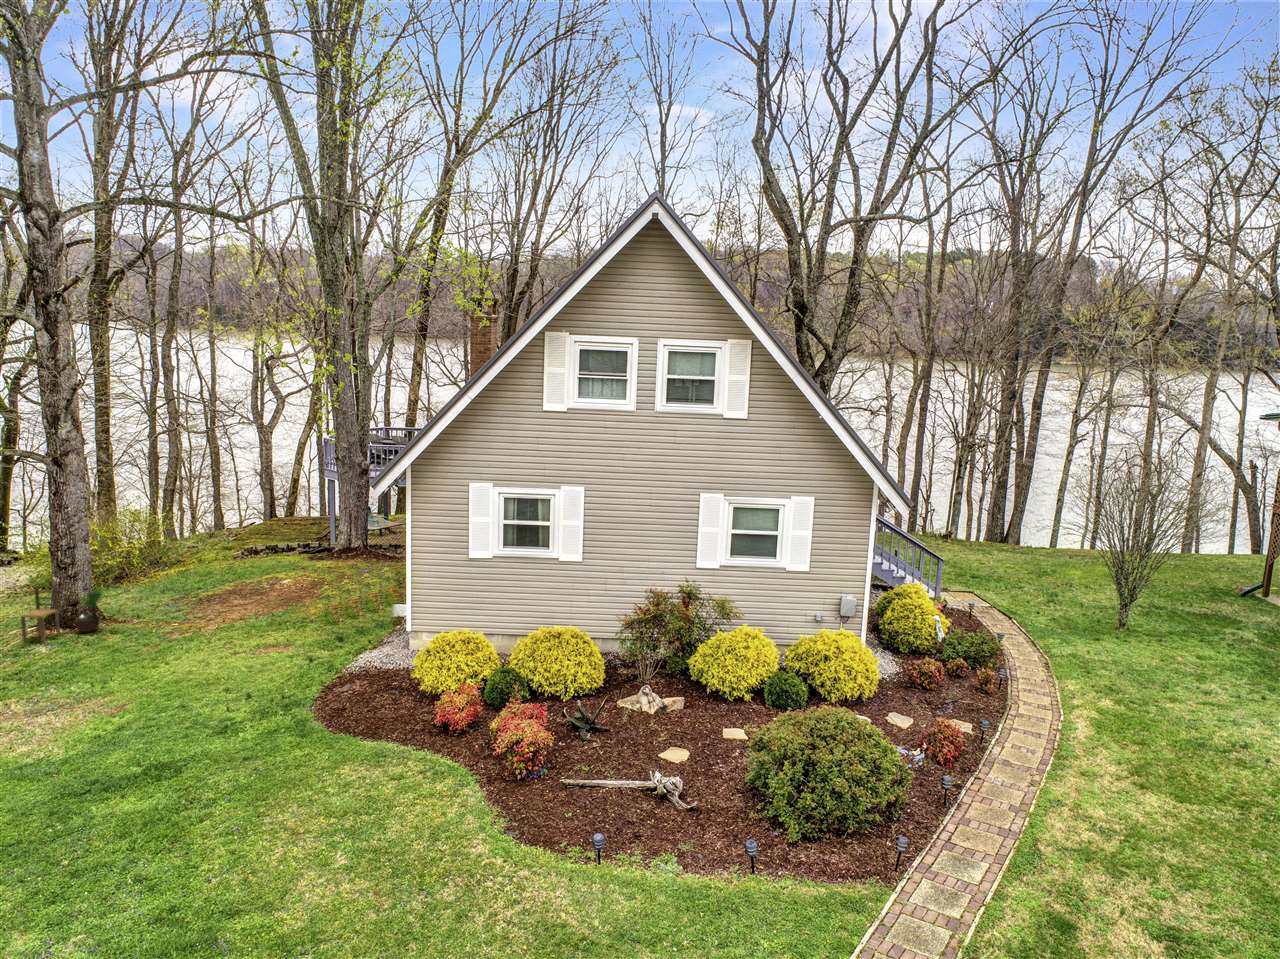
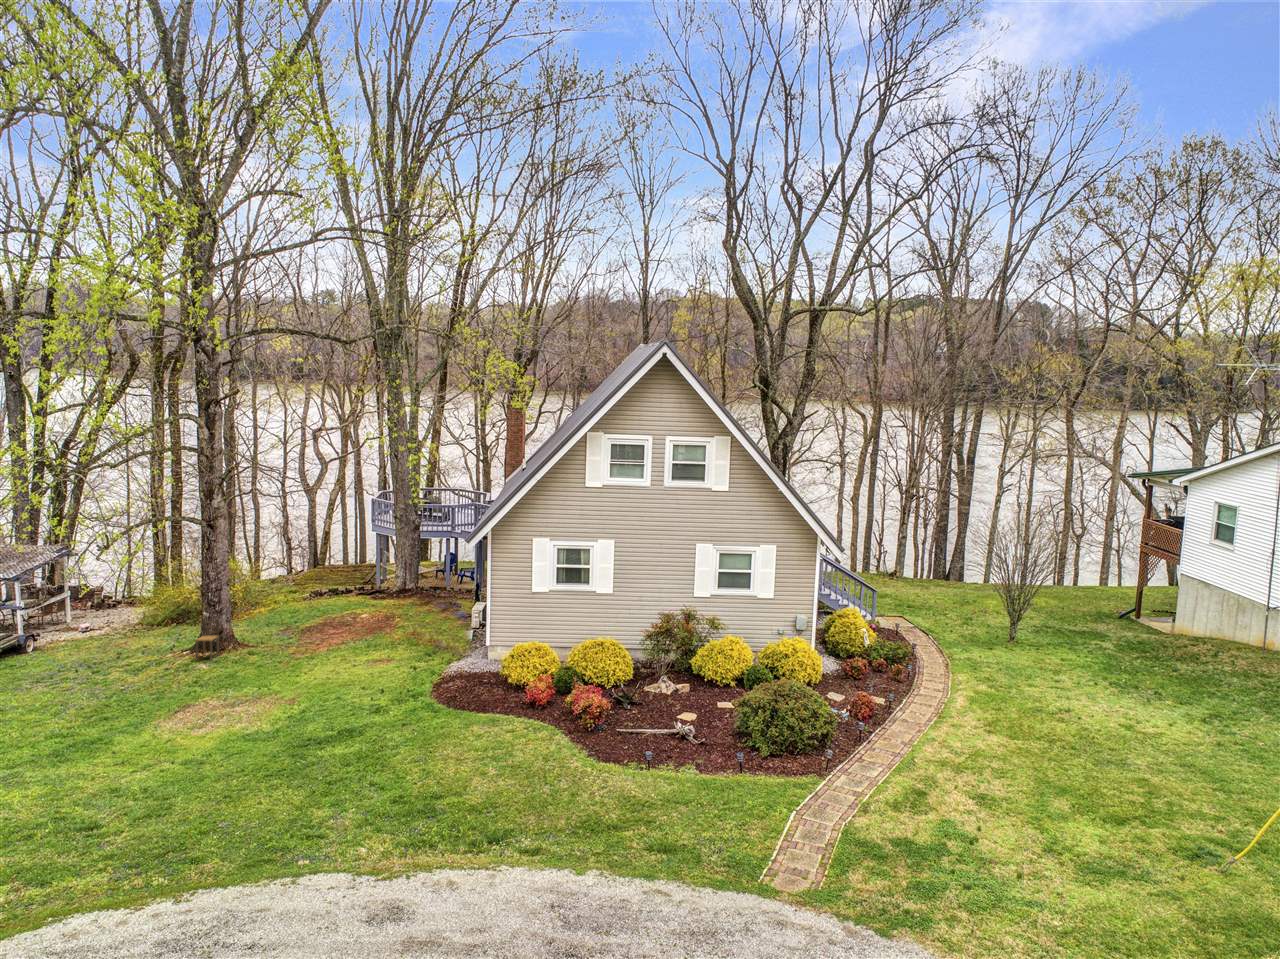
potted tree: present [75,589,103,632] -> none [229,619,251,653]

